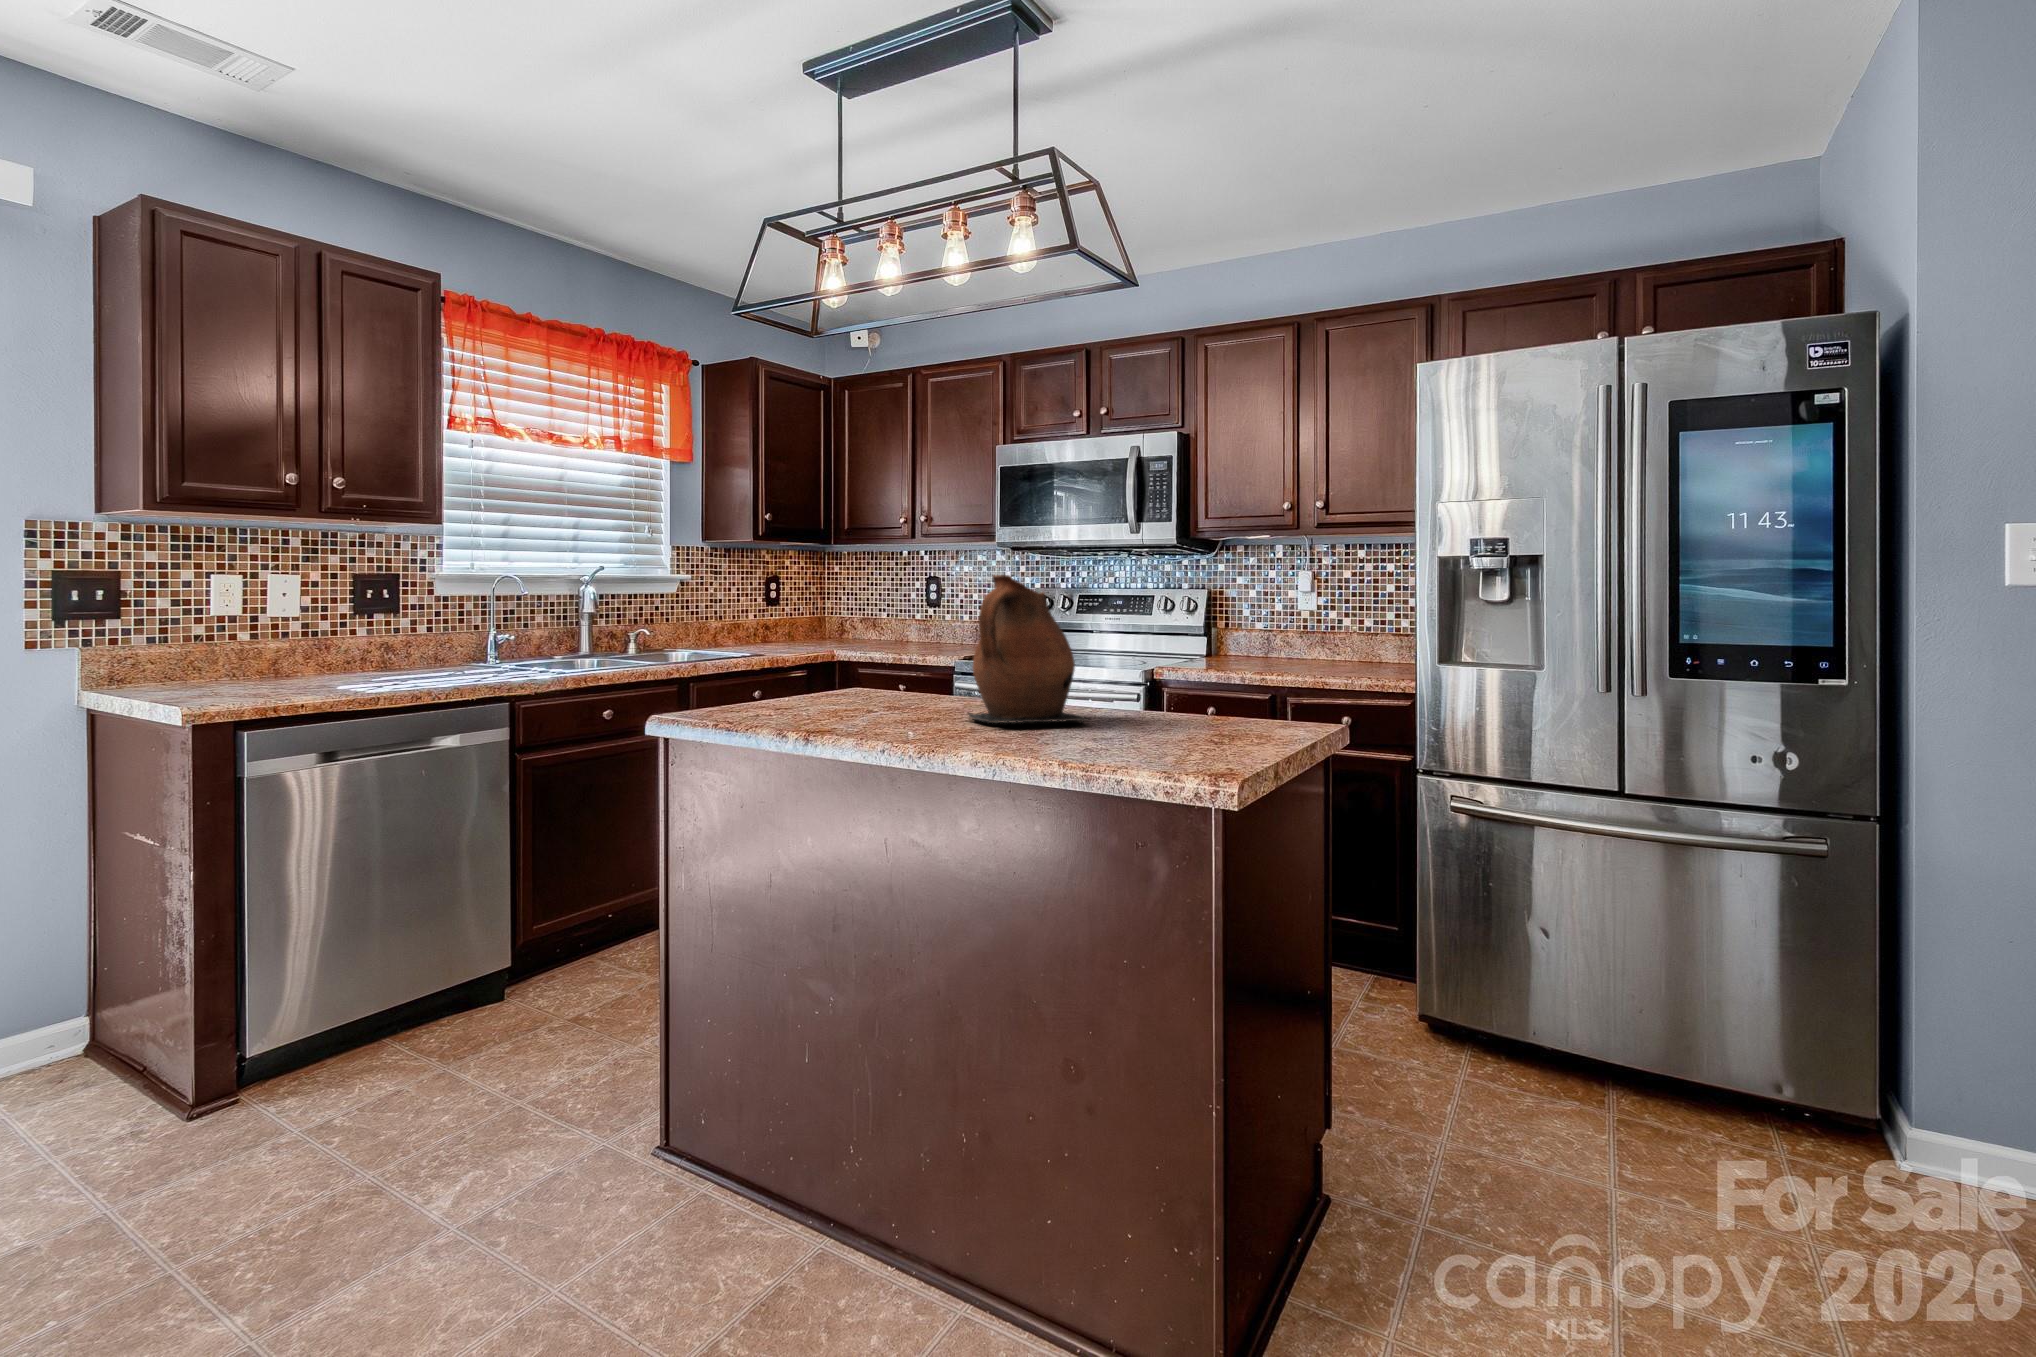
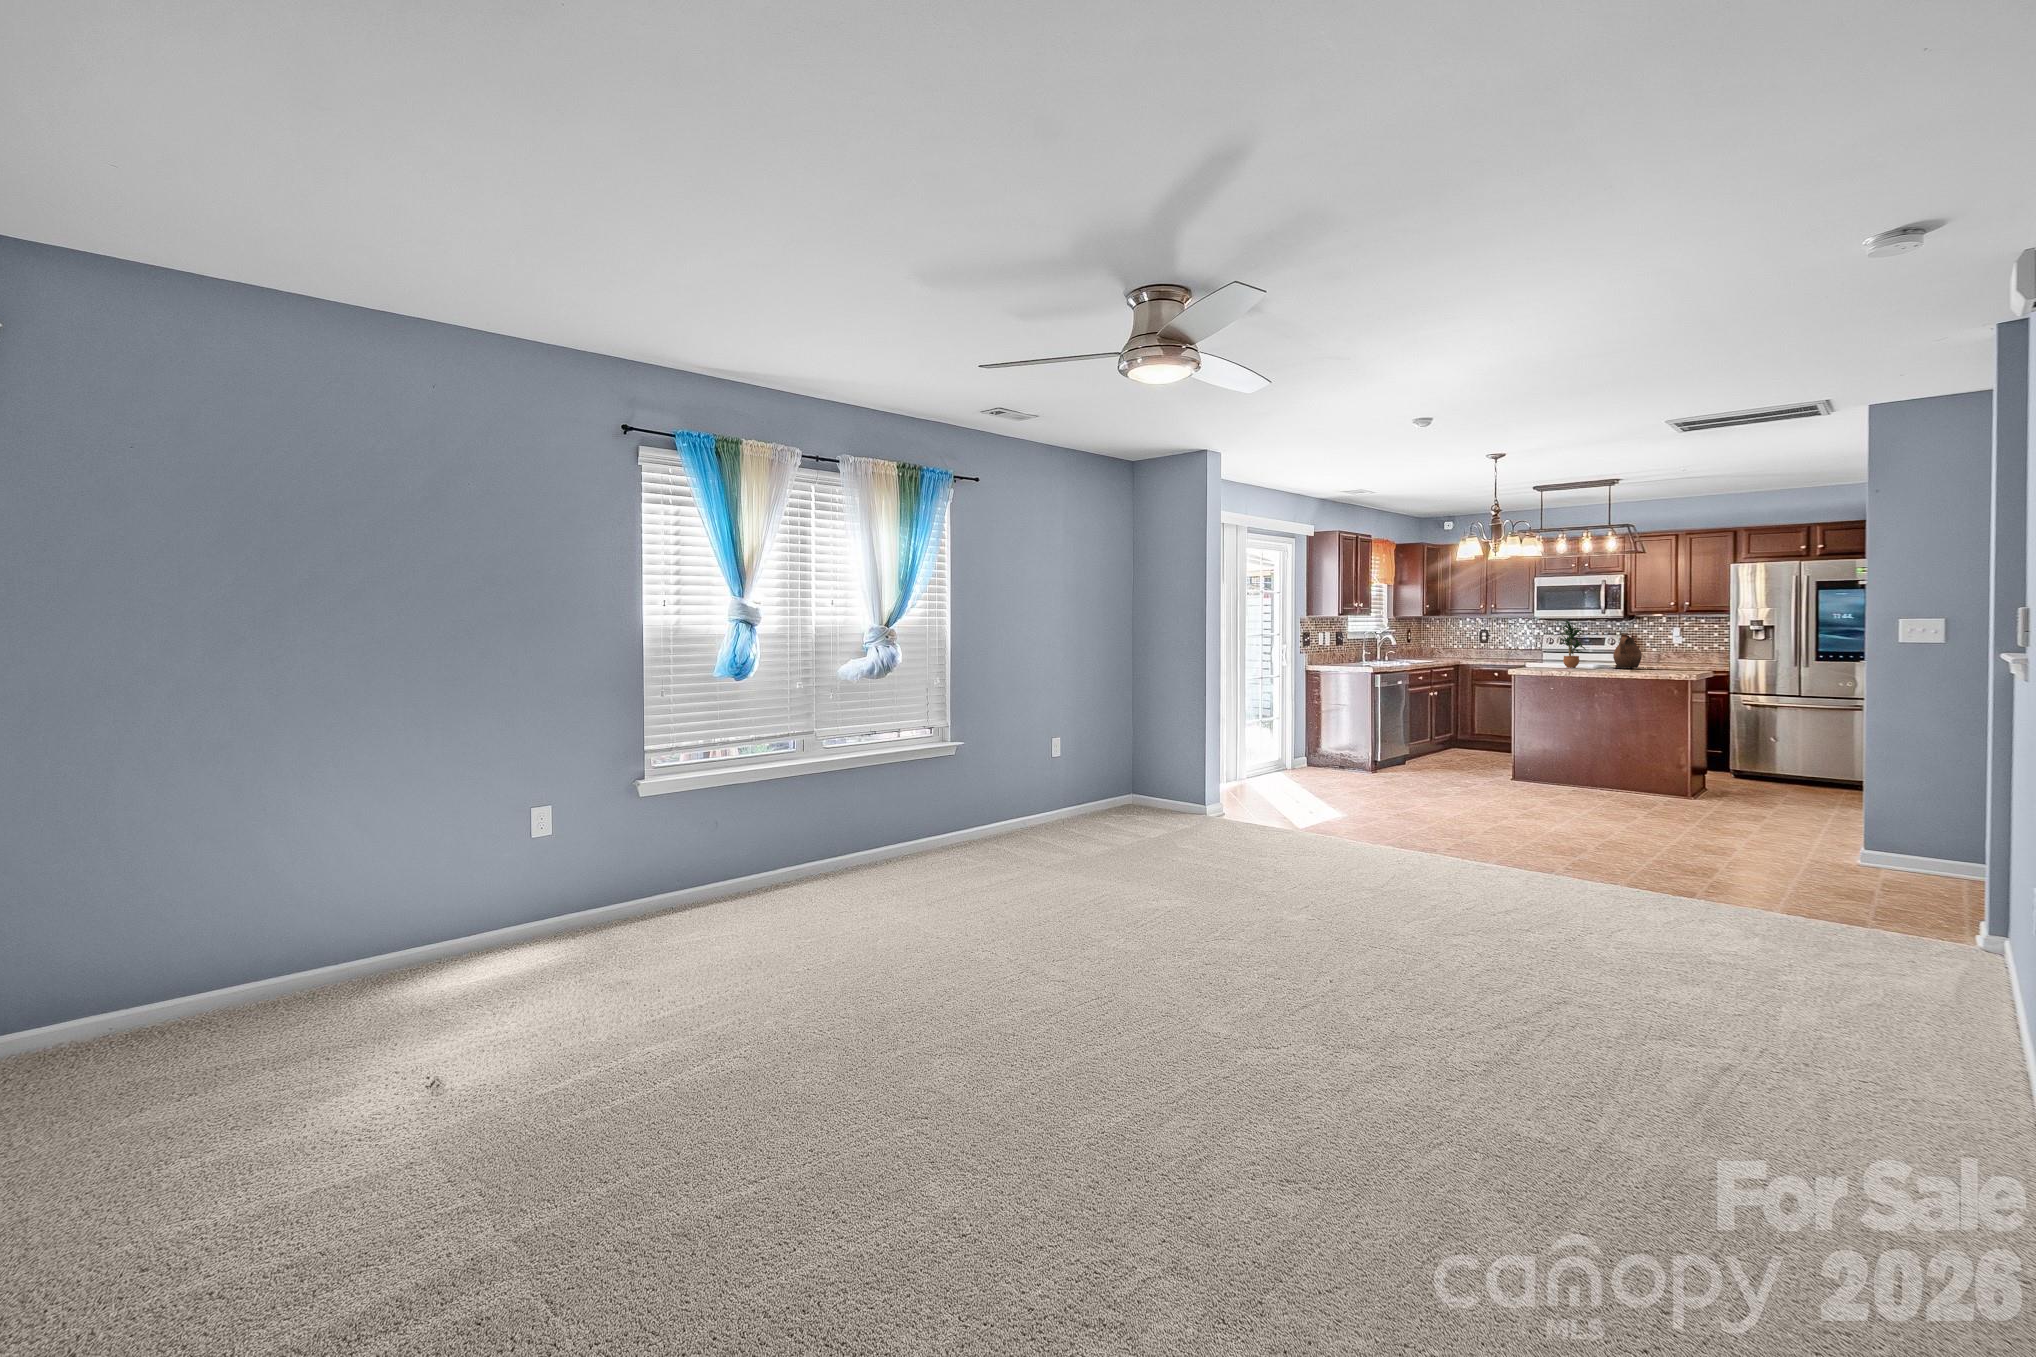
potted plant: none [790,517,905,712] -> present [1560,621,1586,668]

